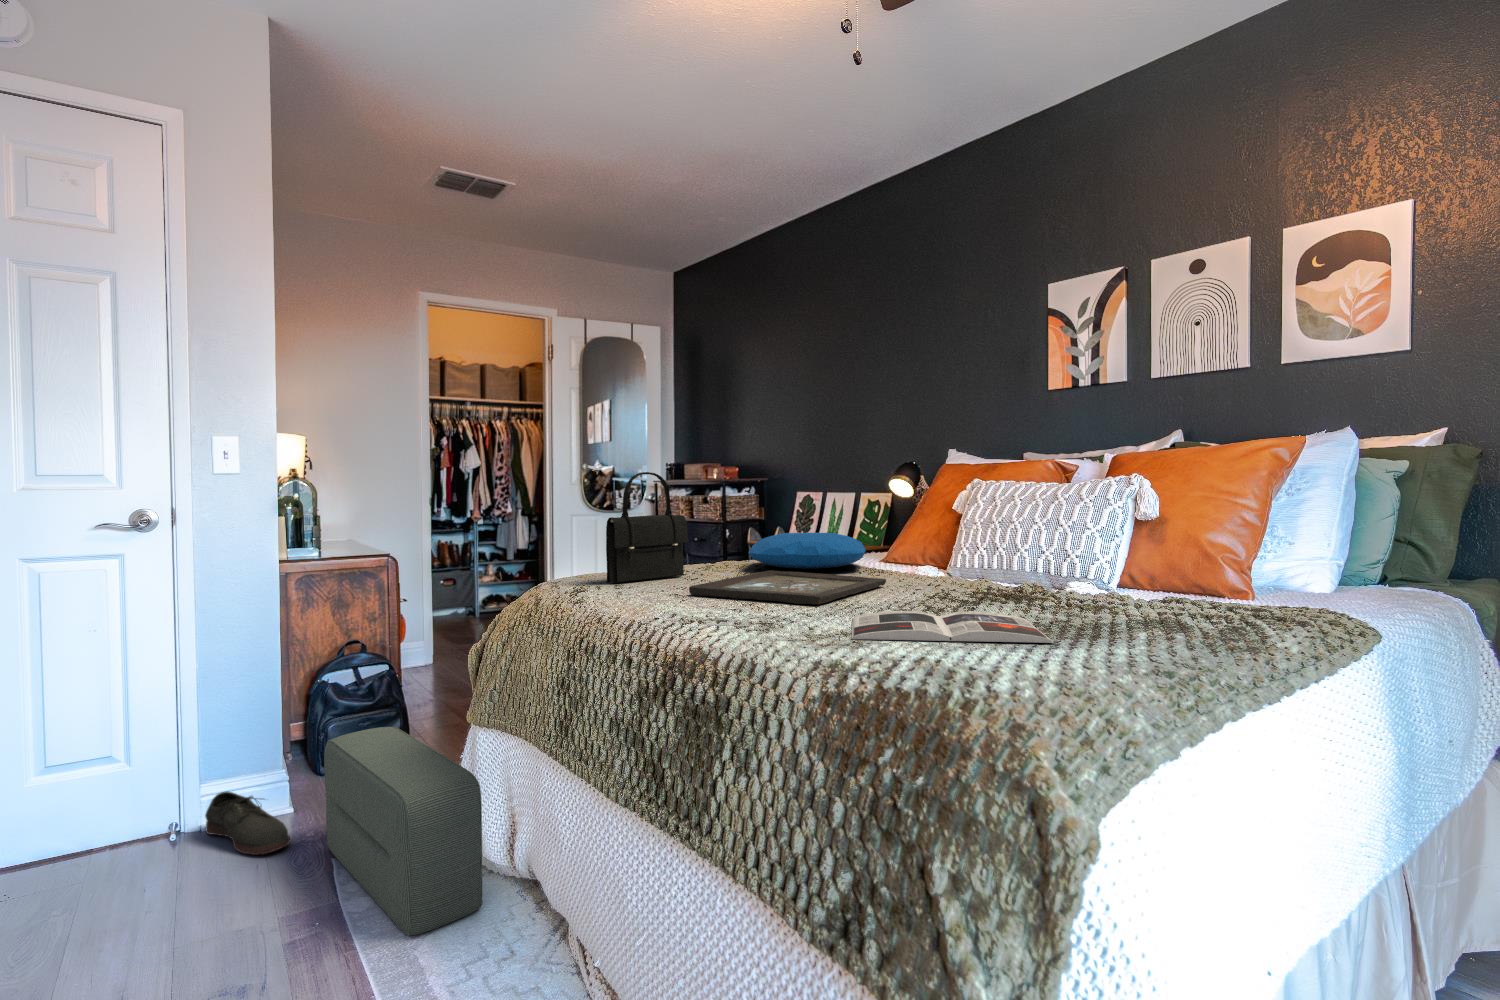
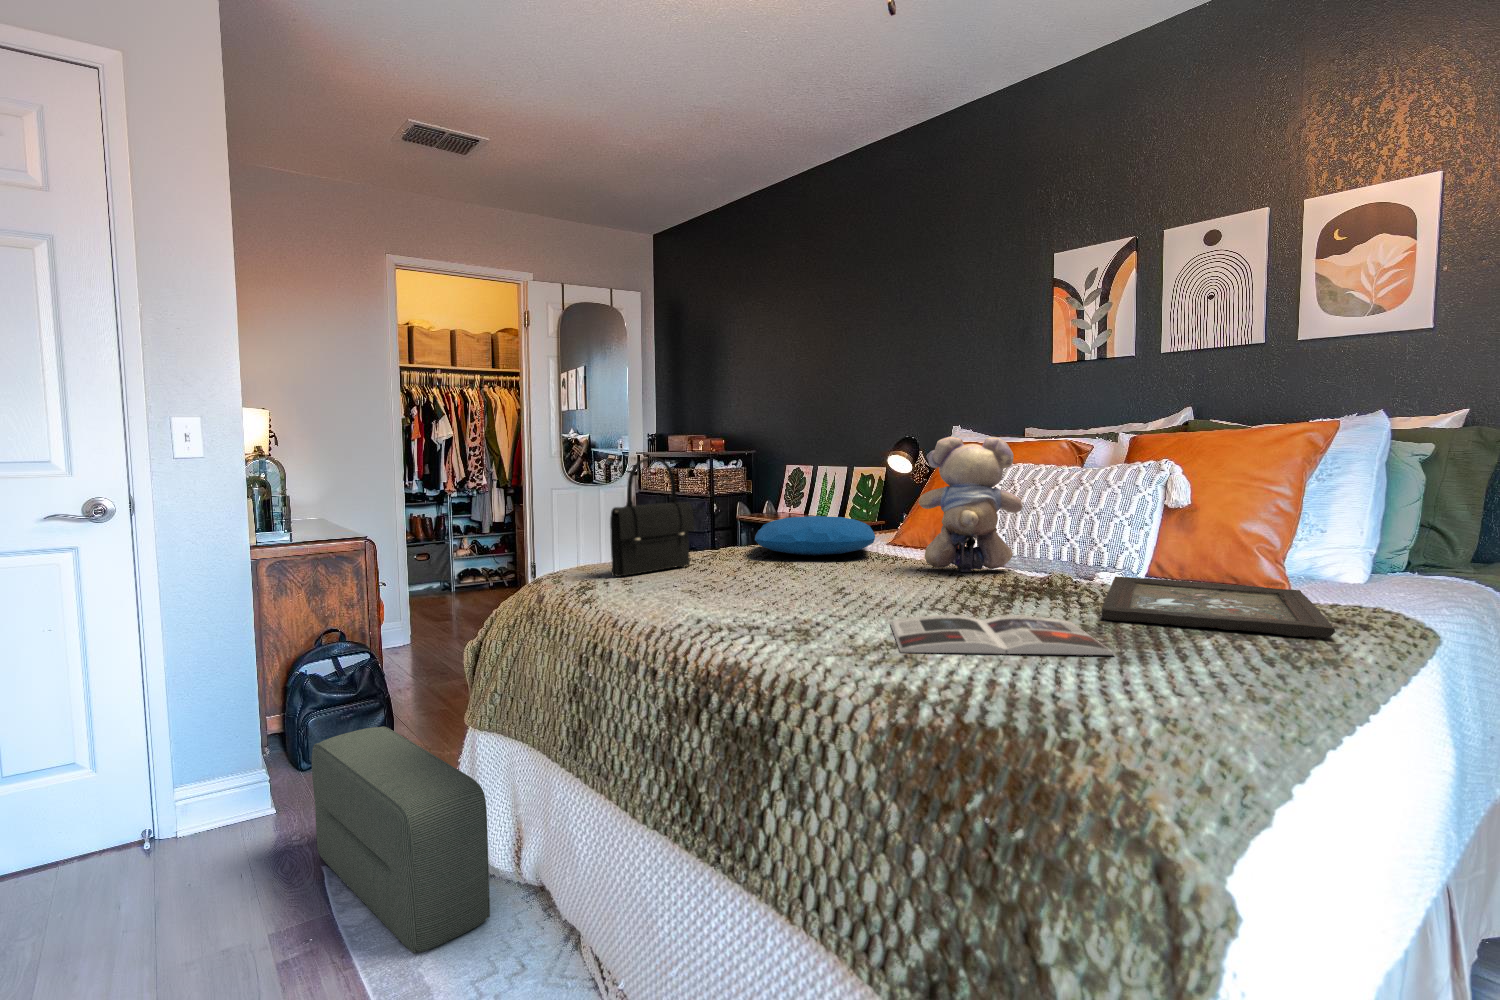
teddy bear: none [901,452,1000,582] -> present [919,436,1022,572]
tray: present [689,571,886,604] -> present [1102,577,1335,638]
shoe: present [205,791,290,855] -> none [183,796,277,865]

